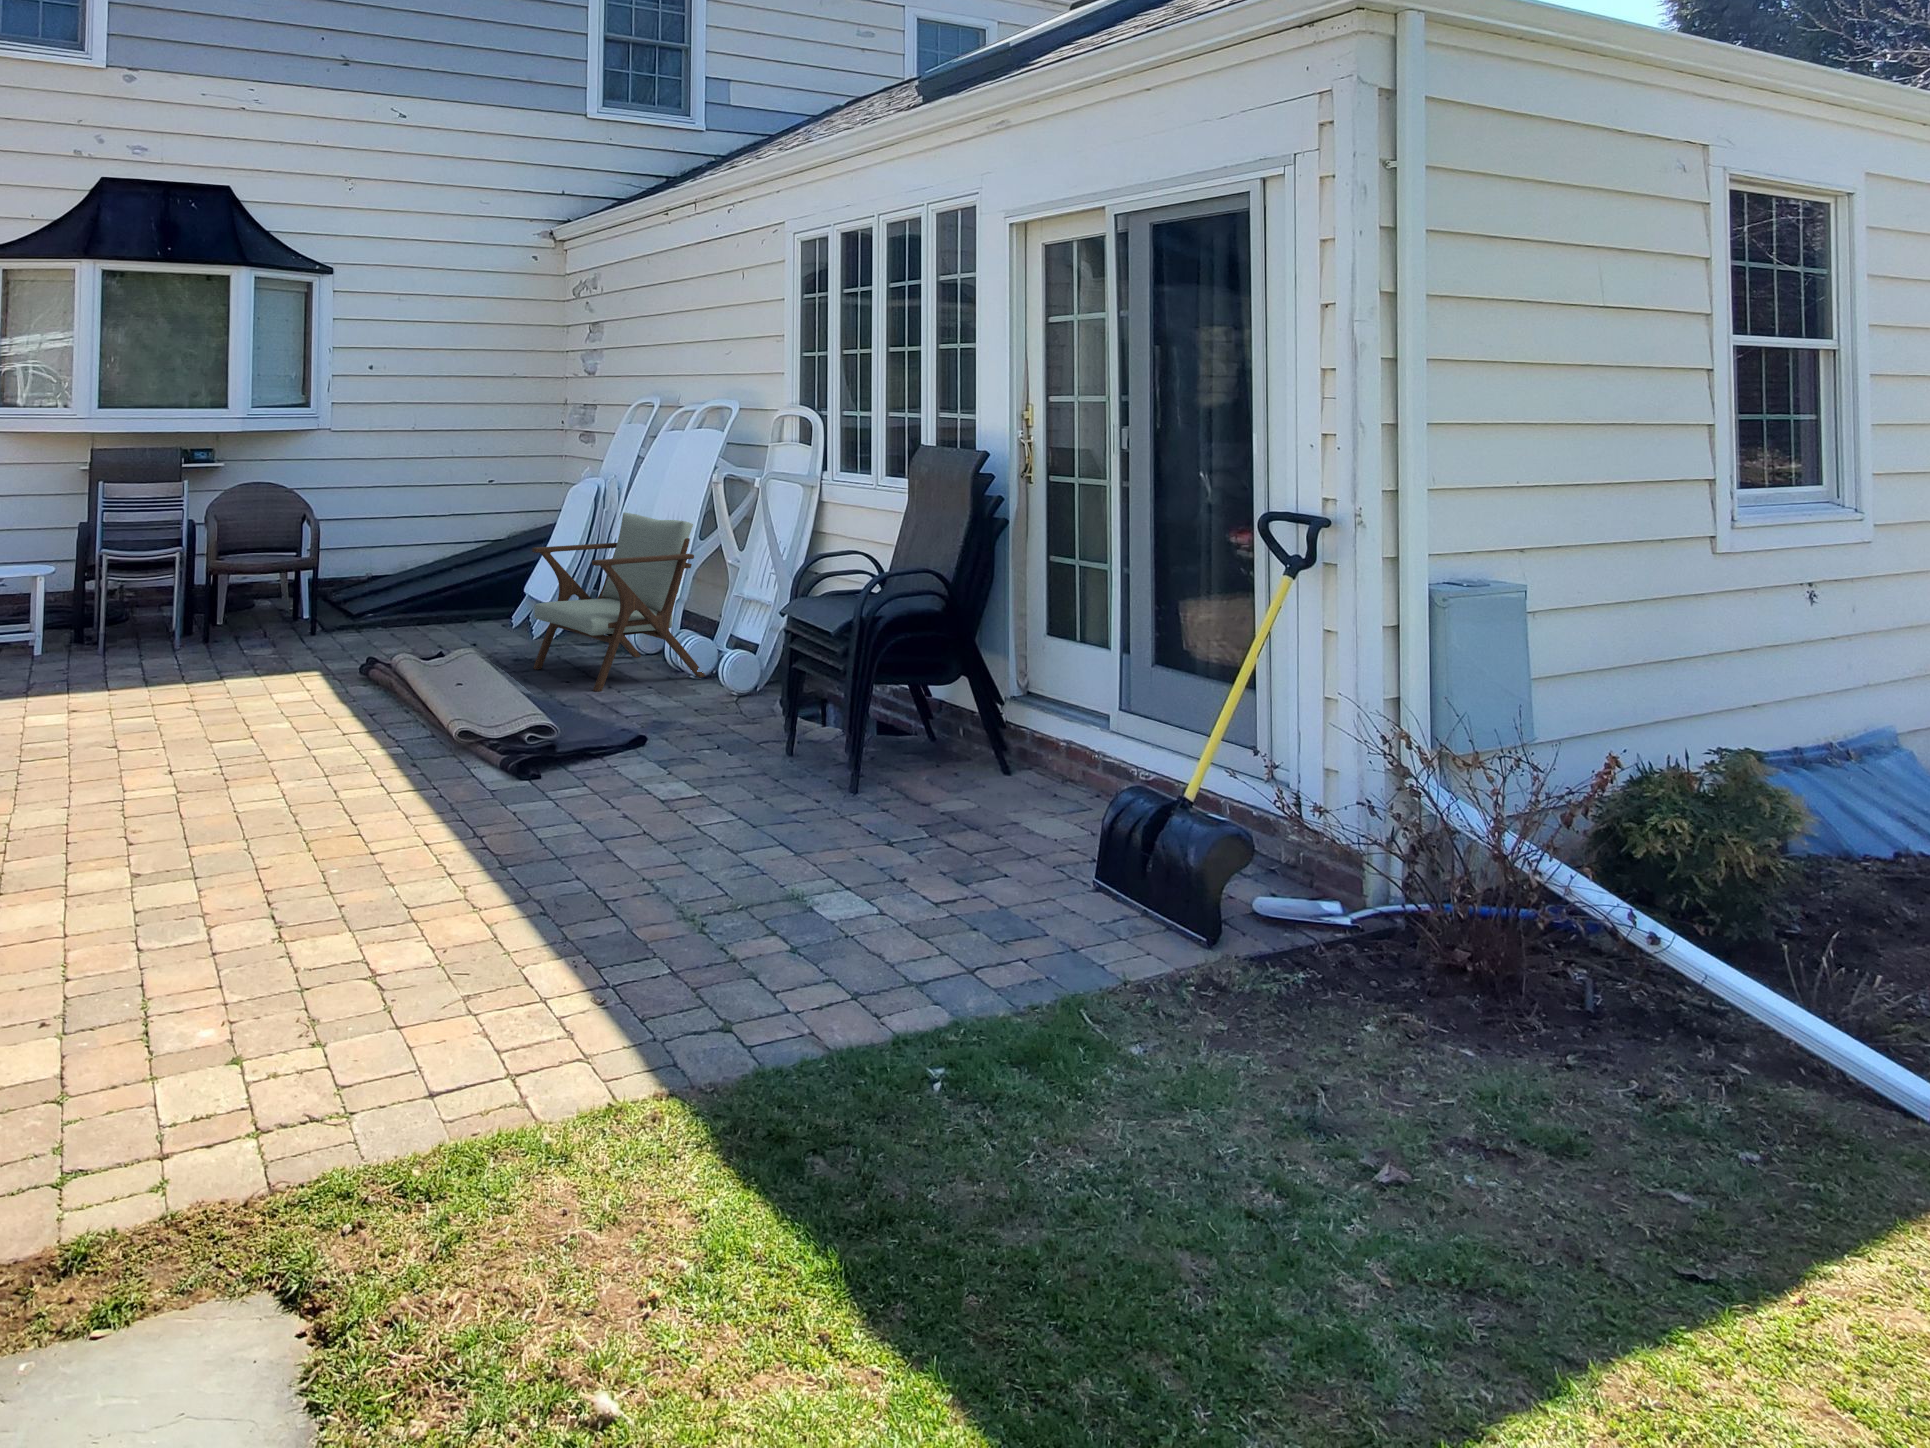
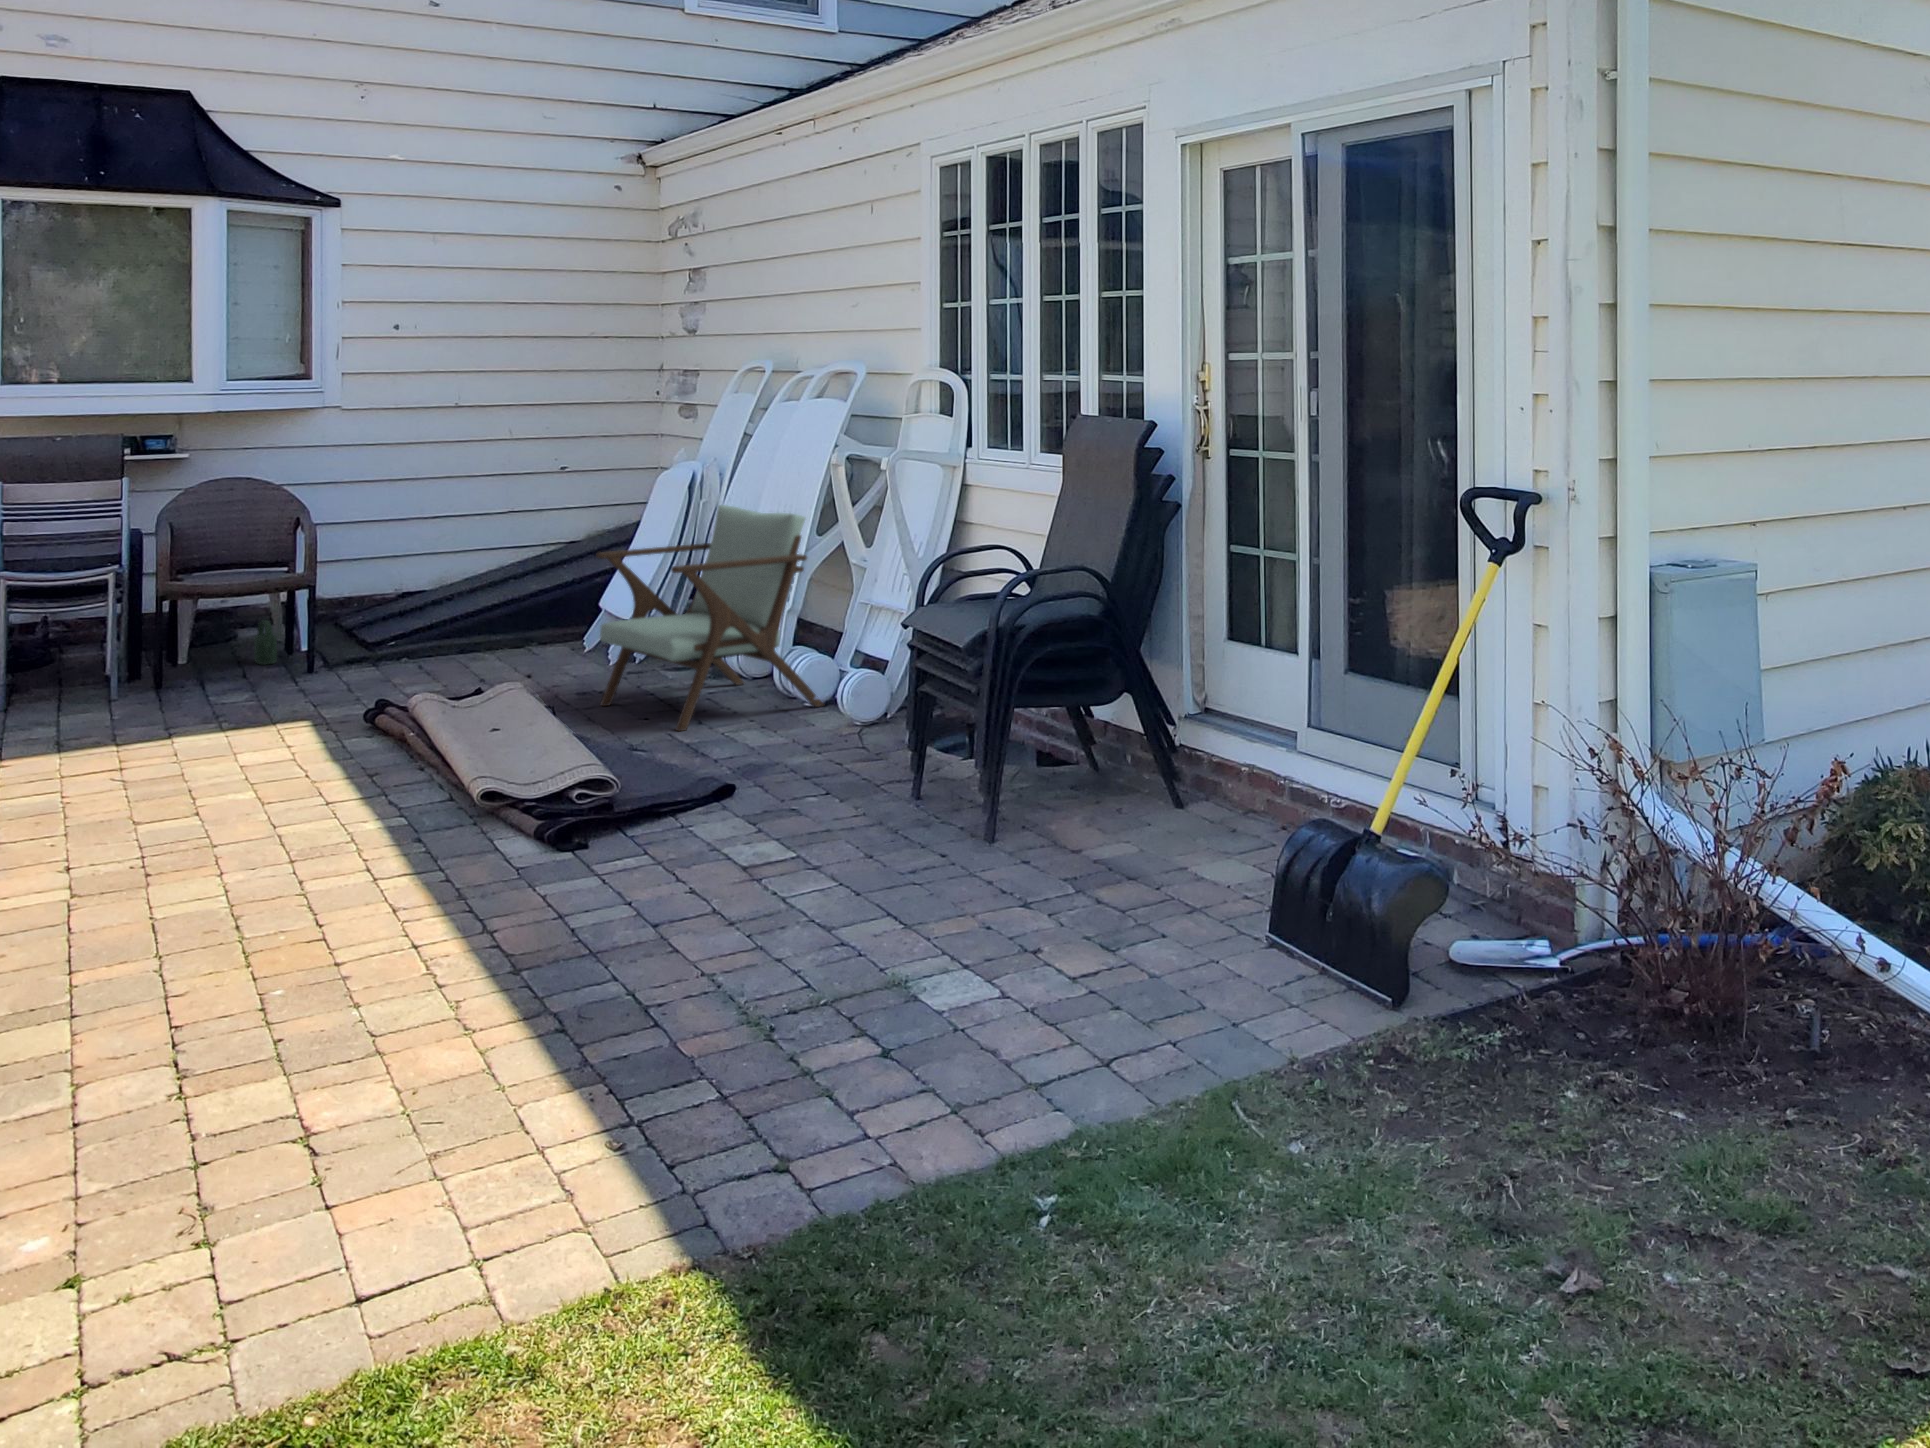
watering can: none [276,593,292,627] -> present [254,620,277,665]

